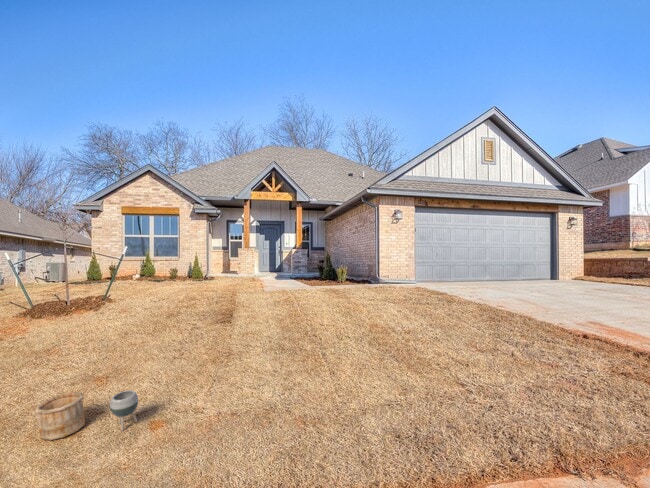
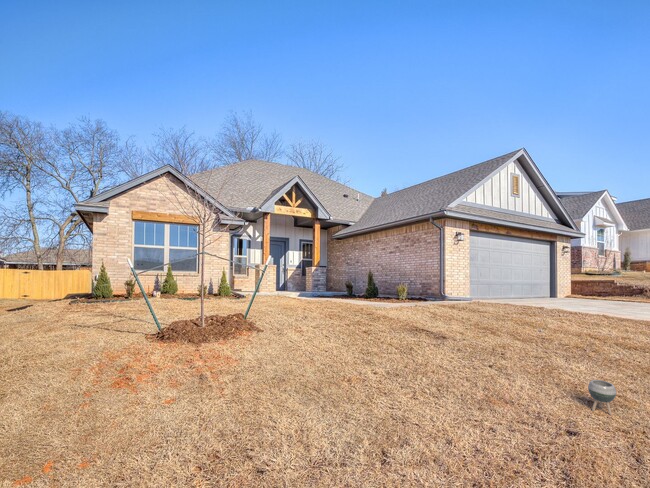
wooden bucket: present [35,392,85,440] -> none [541,386,586,429]

